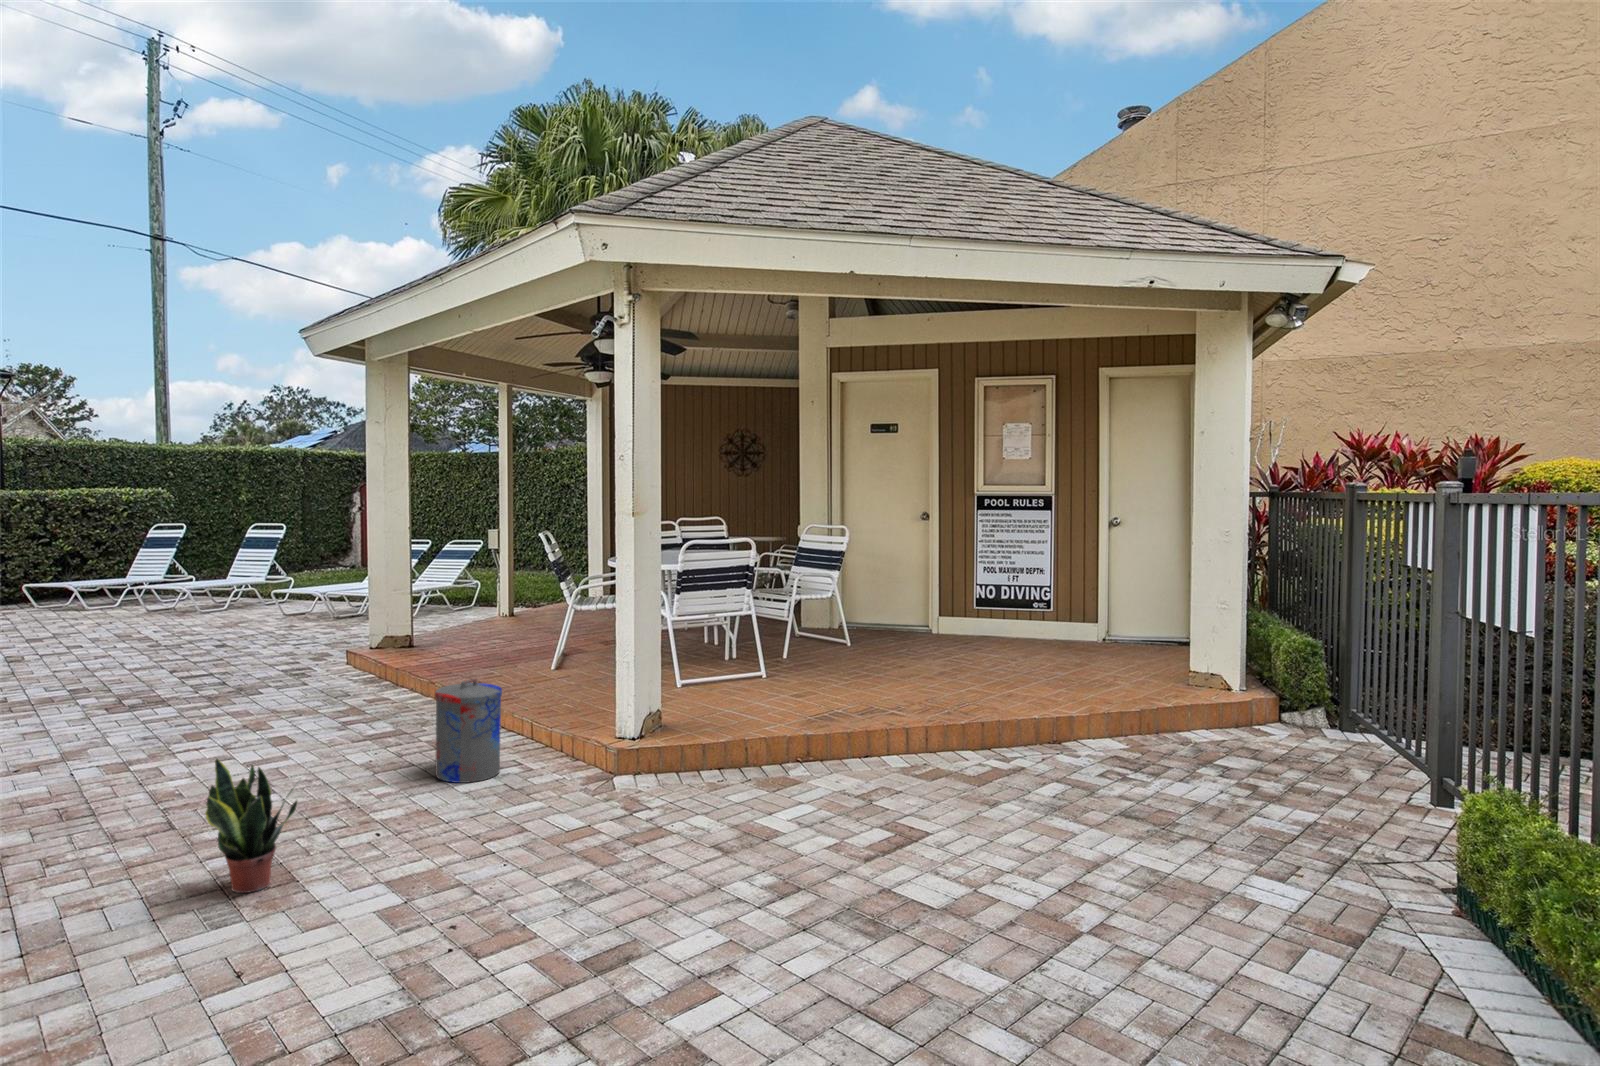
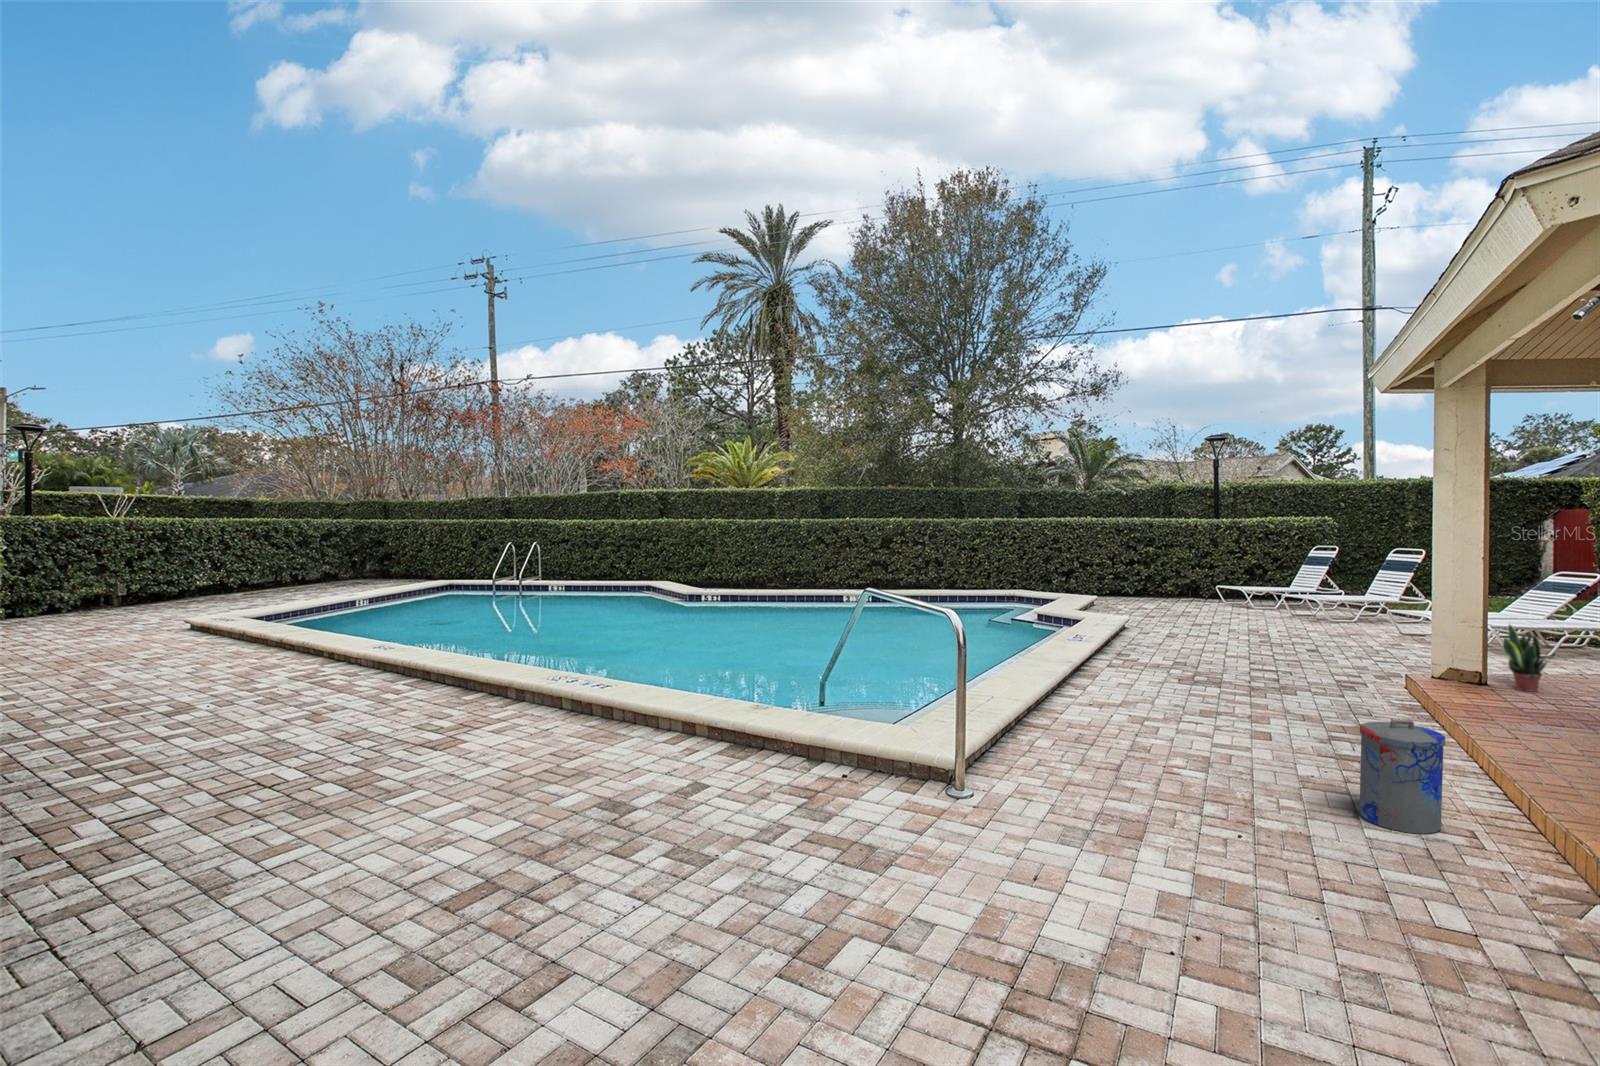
potted plant: present [205,759,298,893] -> present [1503,625,1555,692]

